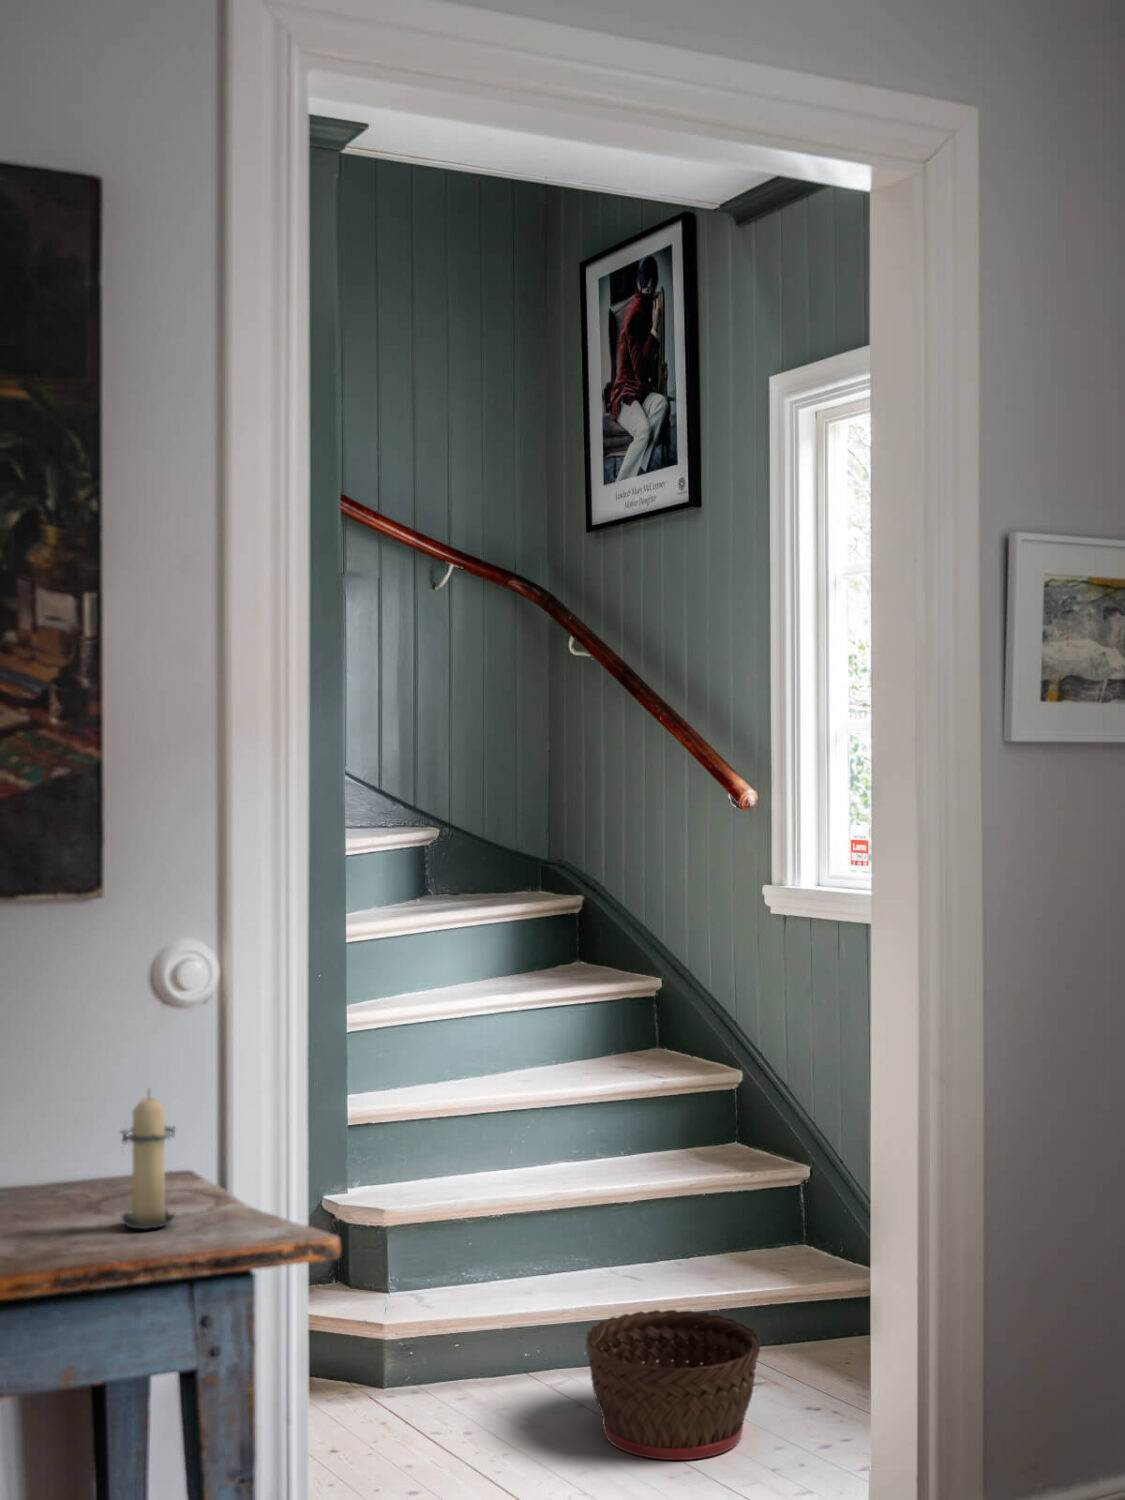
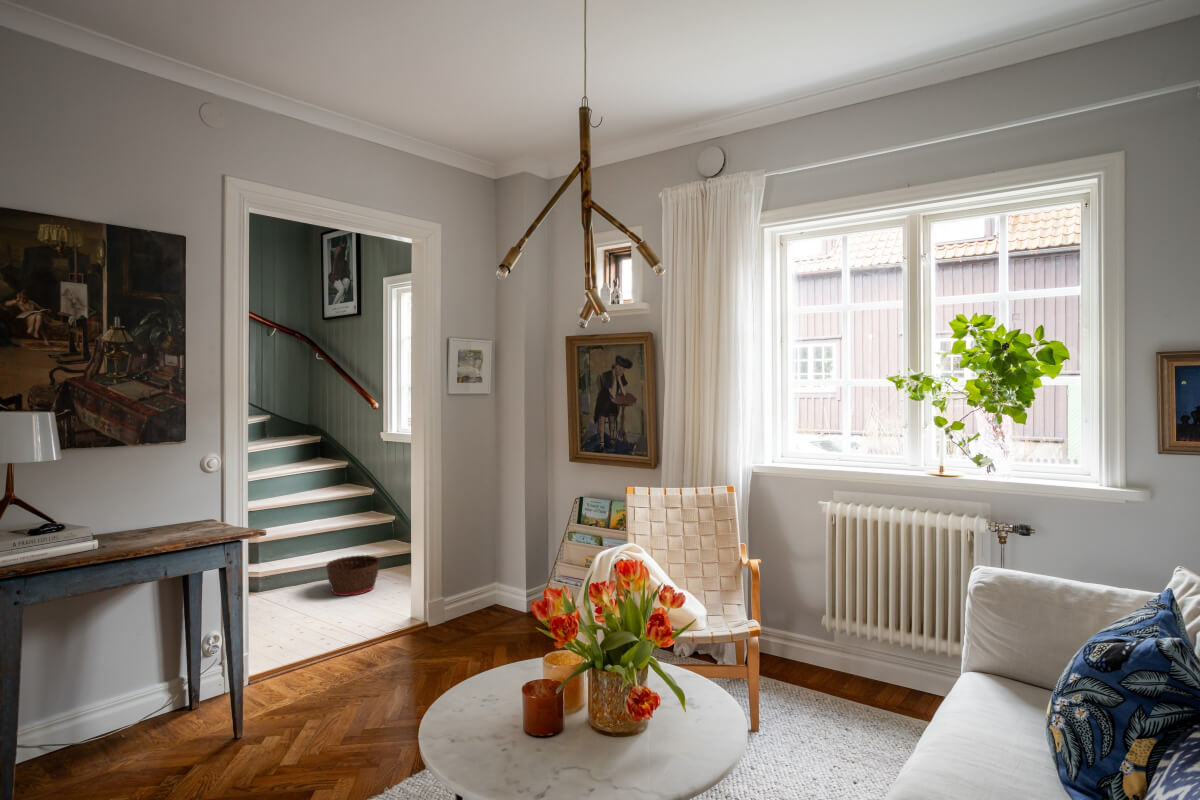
candle: present [120,1096,175,1229] -> none [201,493,223,531]

